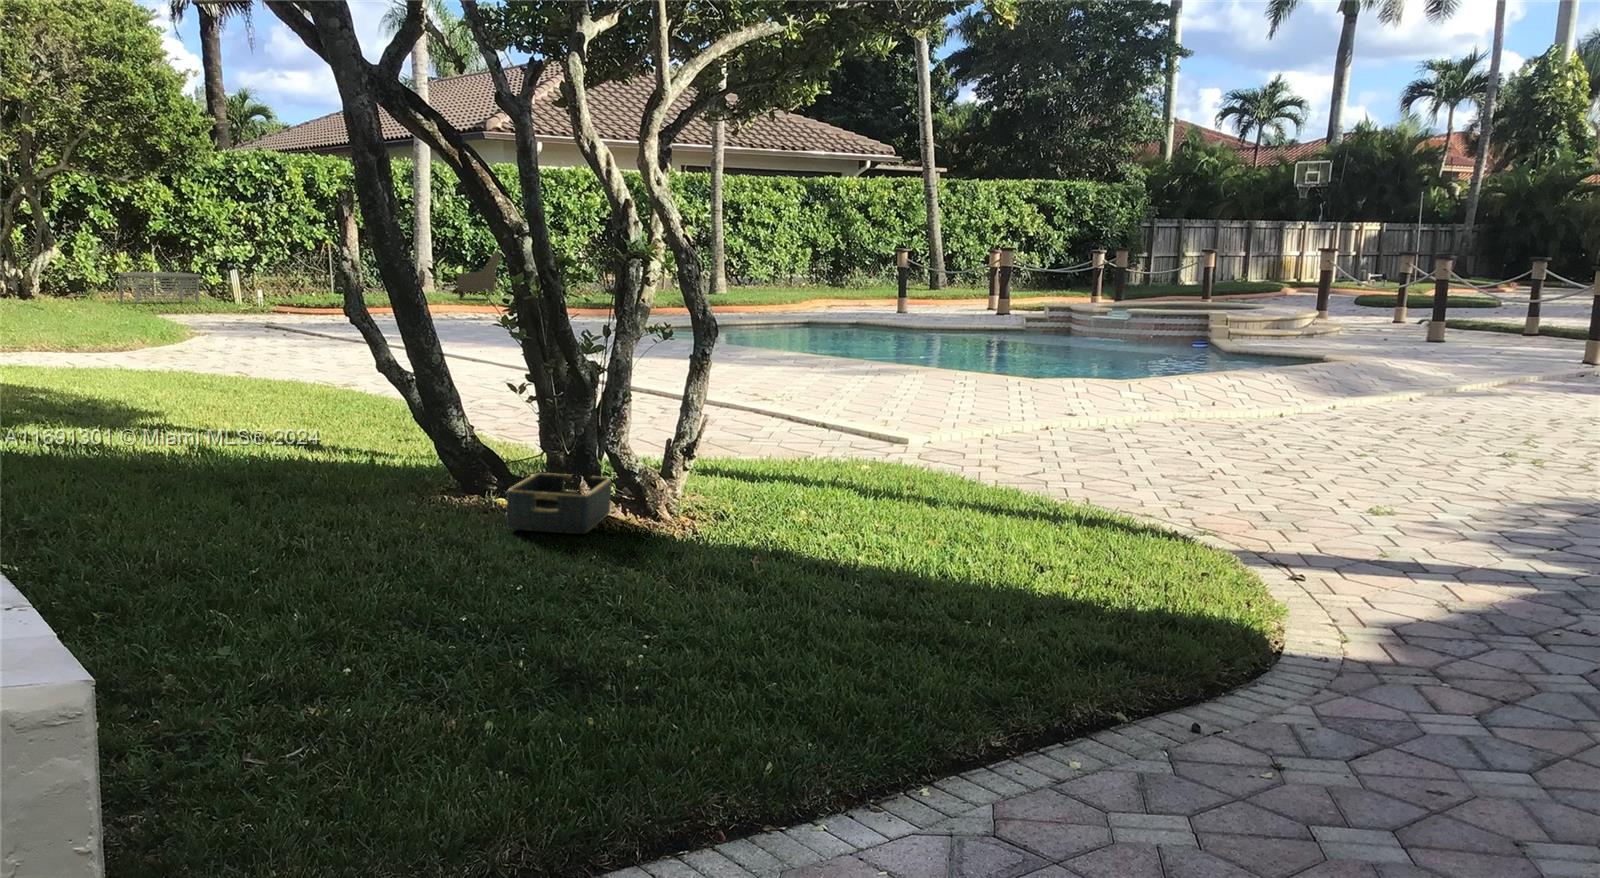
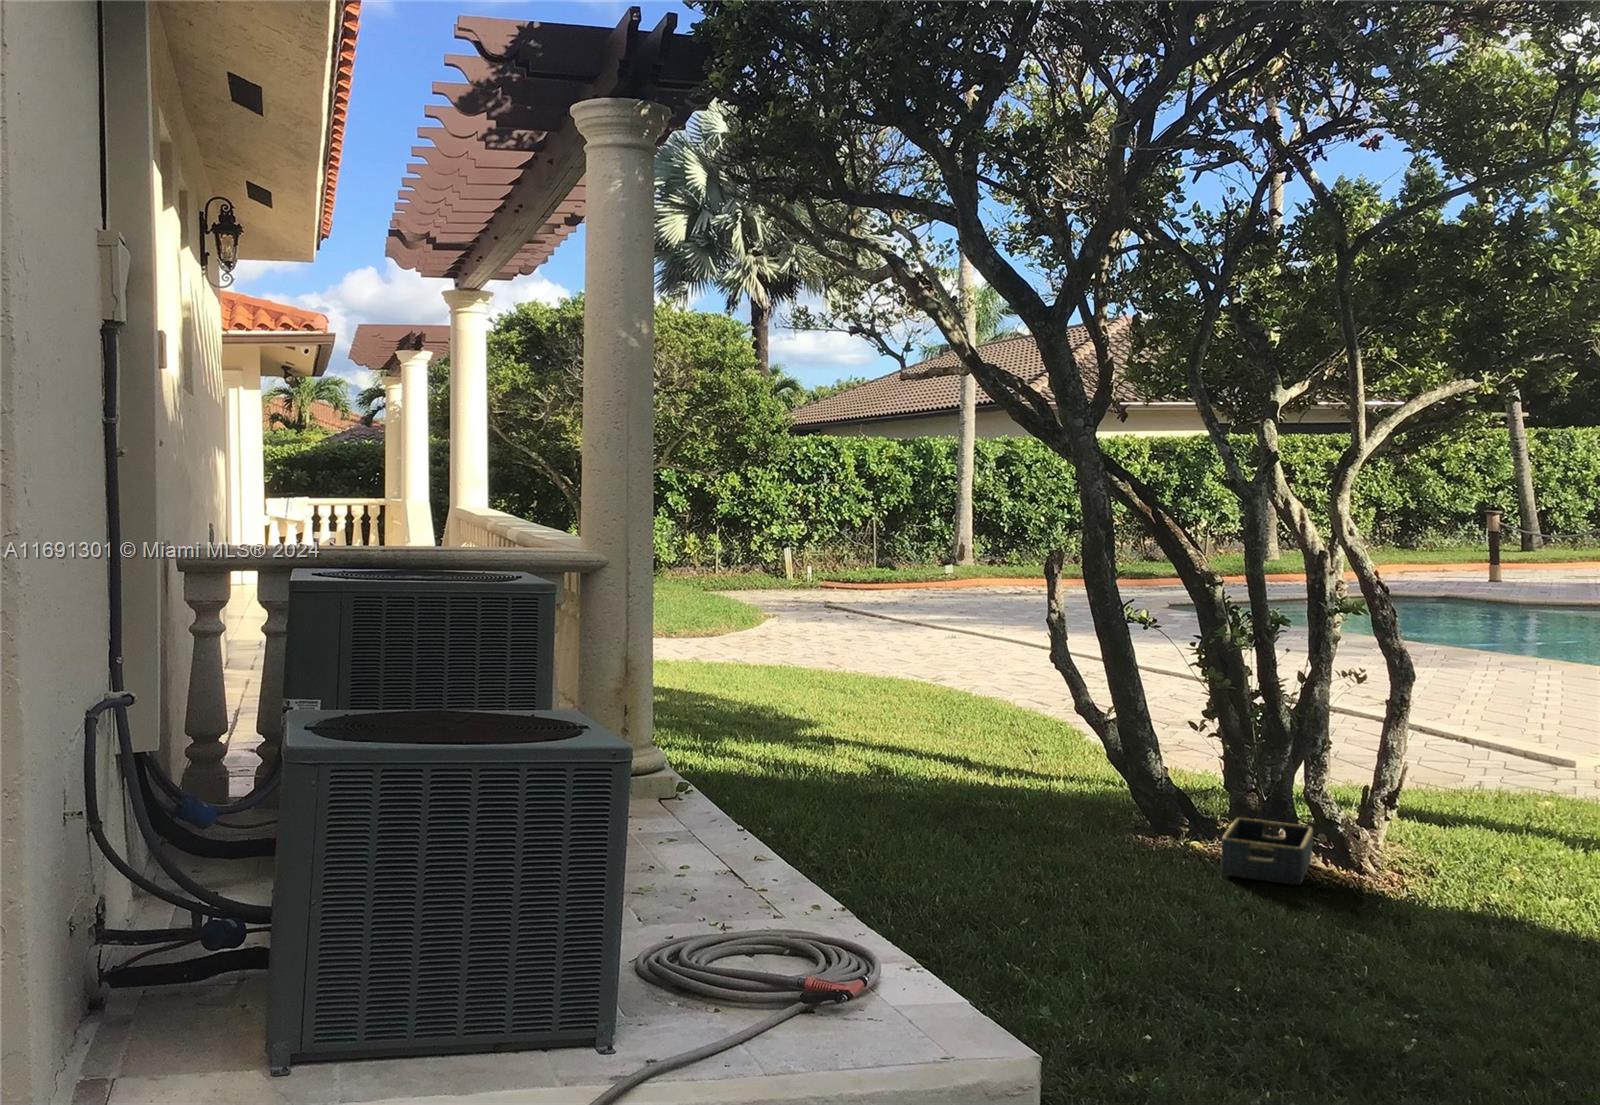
chair: present [457,250,501,299] -> none [992,520,1039,574]
storage bench: present [119,272,200,304] -> none [688,552,760,583]

